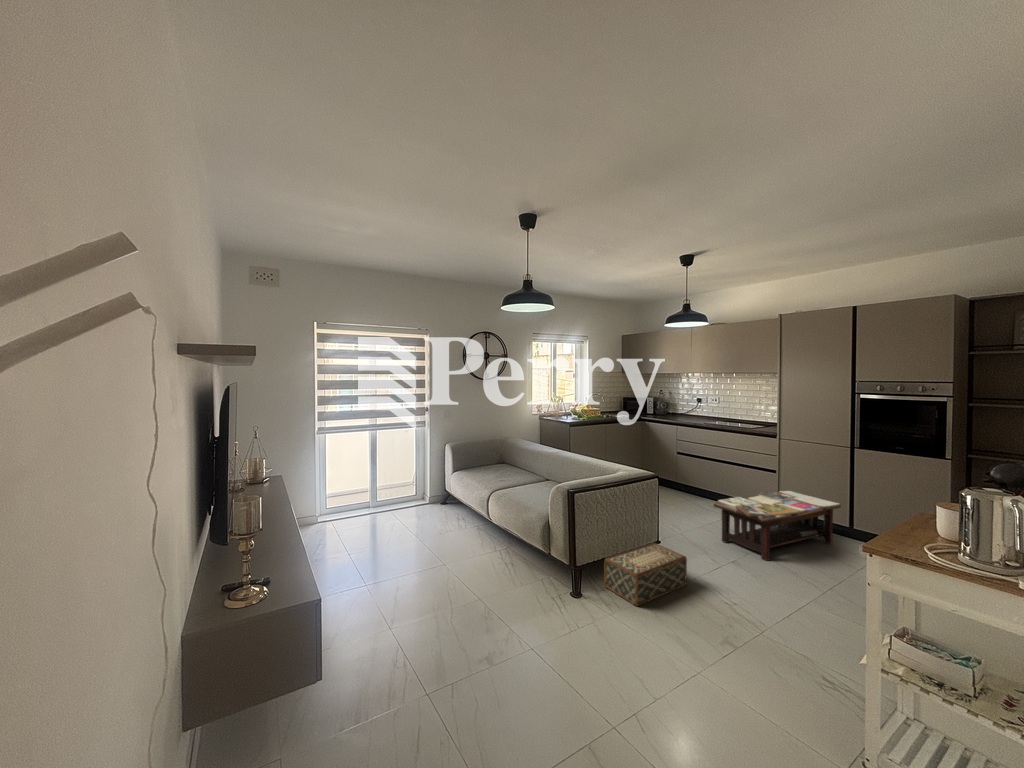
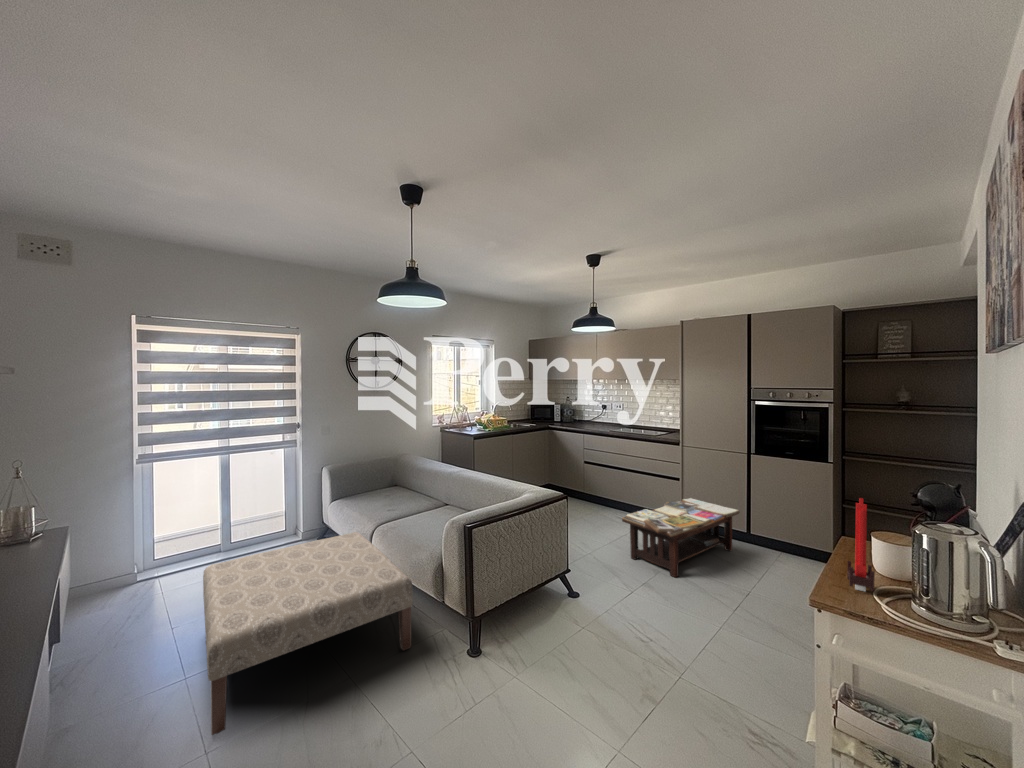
candle: none [905,473,928,550] -> present [847,498,875,591]
ottoman: none [372,497,528,621] -> present [203,532,413,735]
woven basket: present [604,543,687,606] -> none [506,572,597,658]

